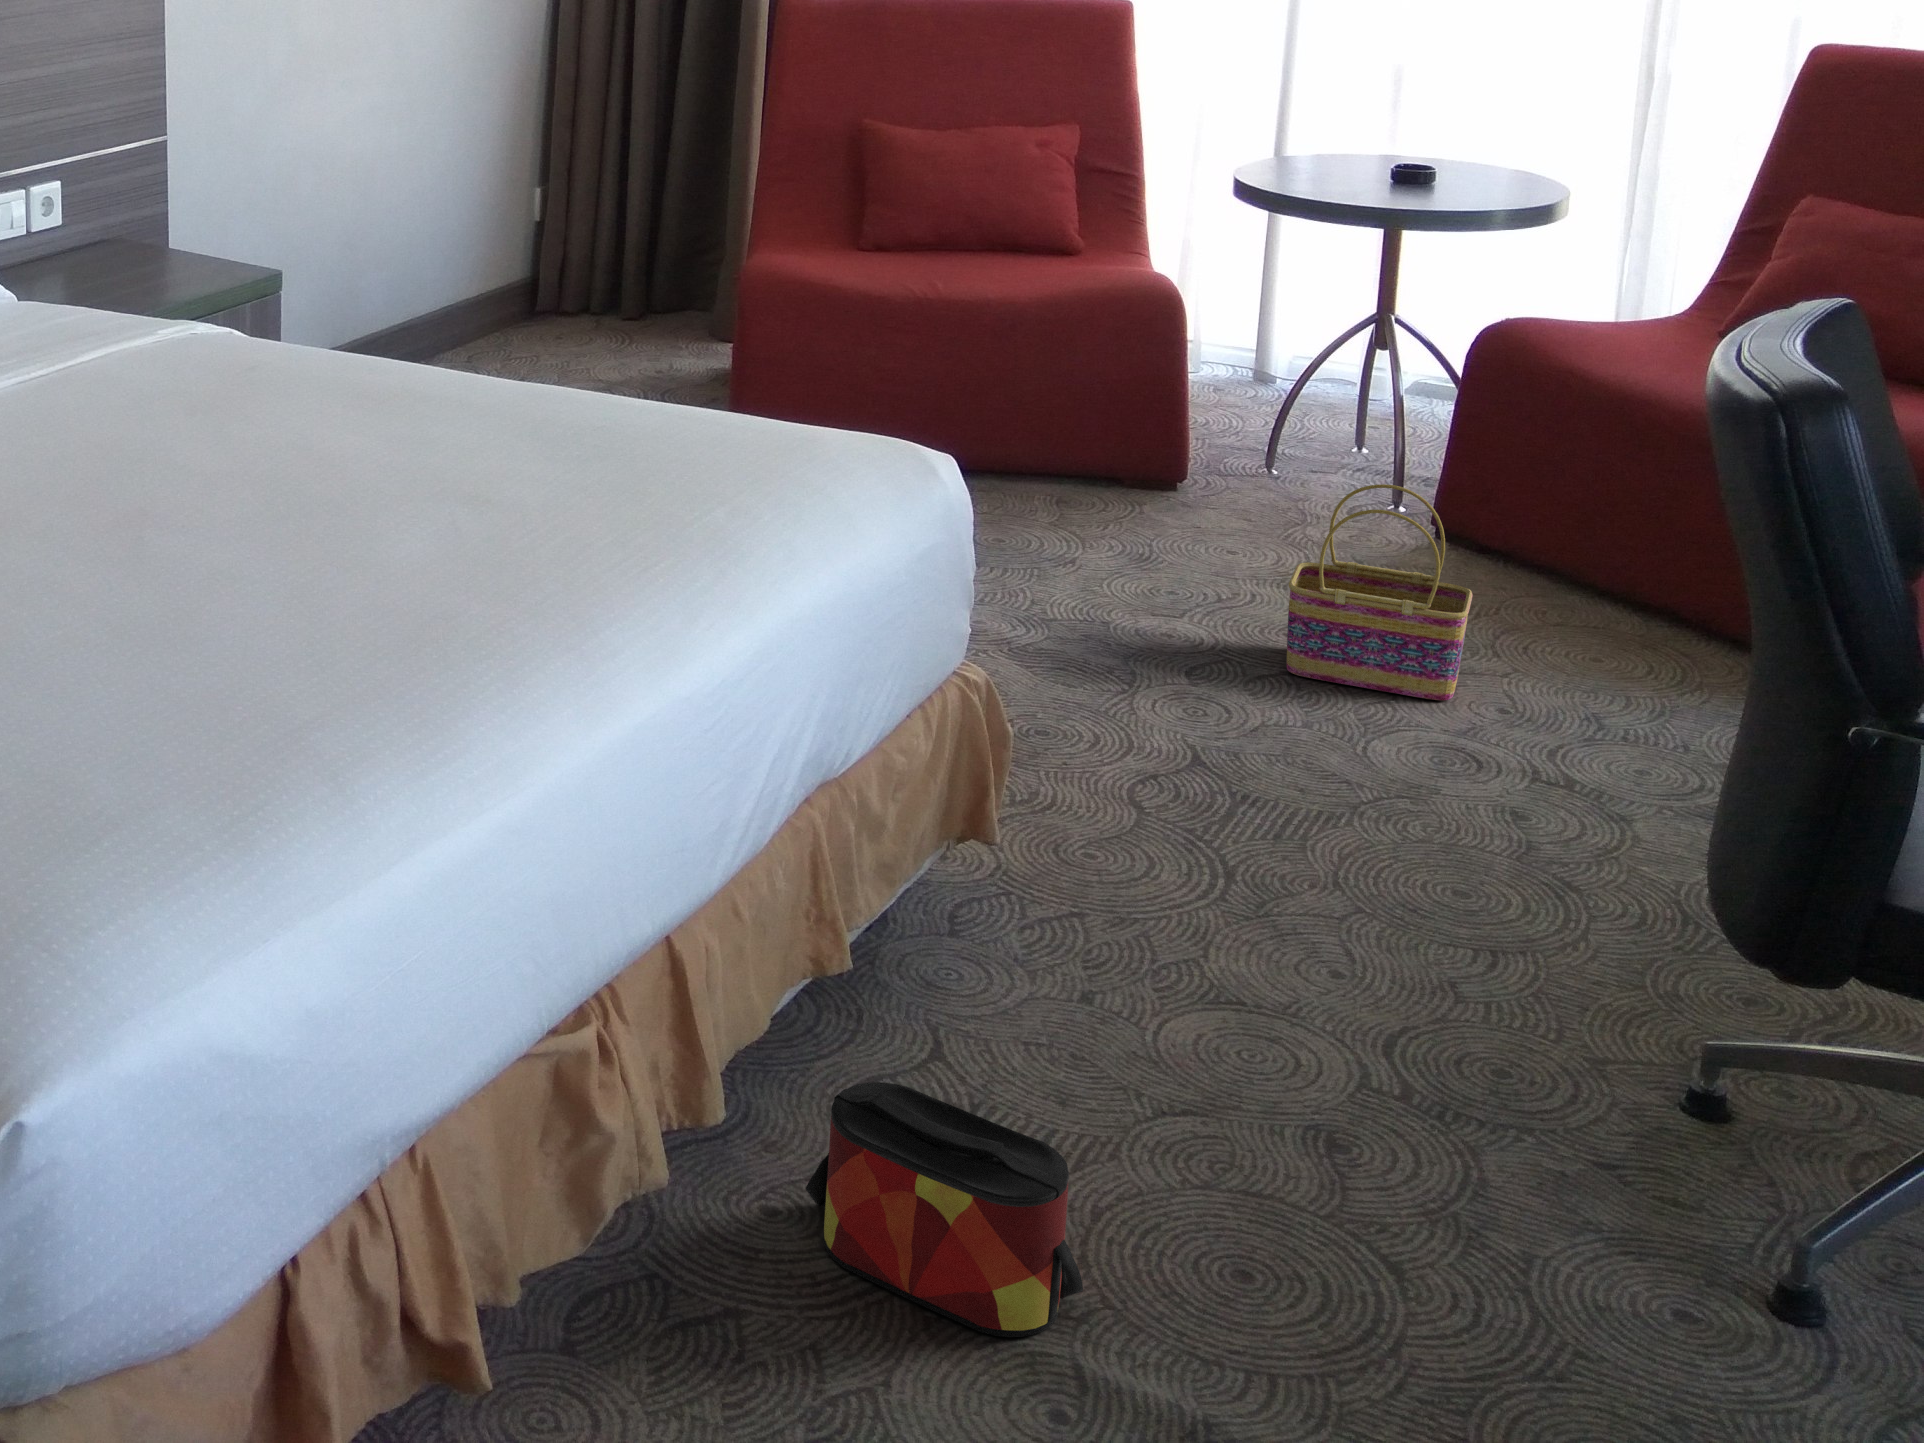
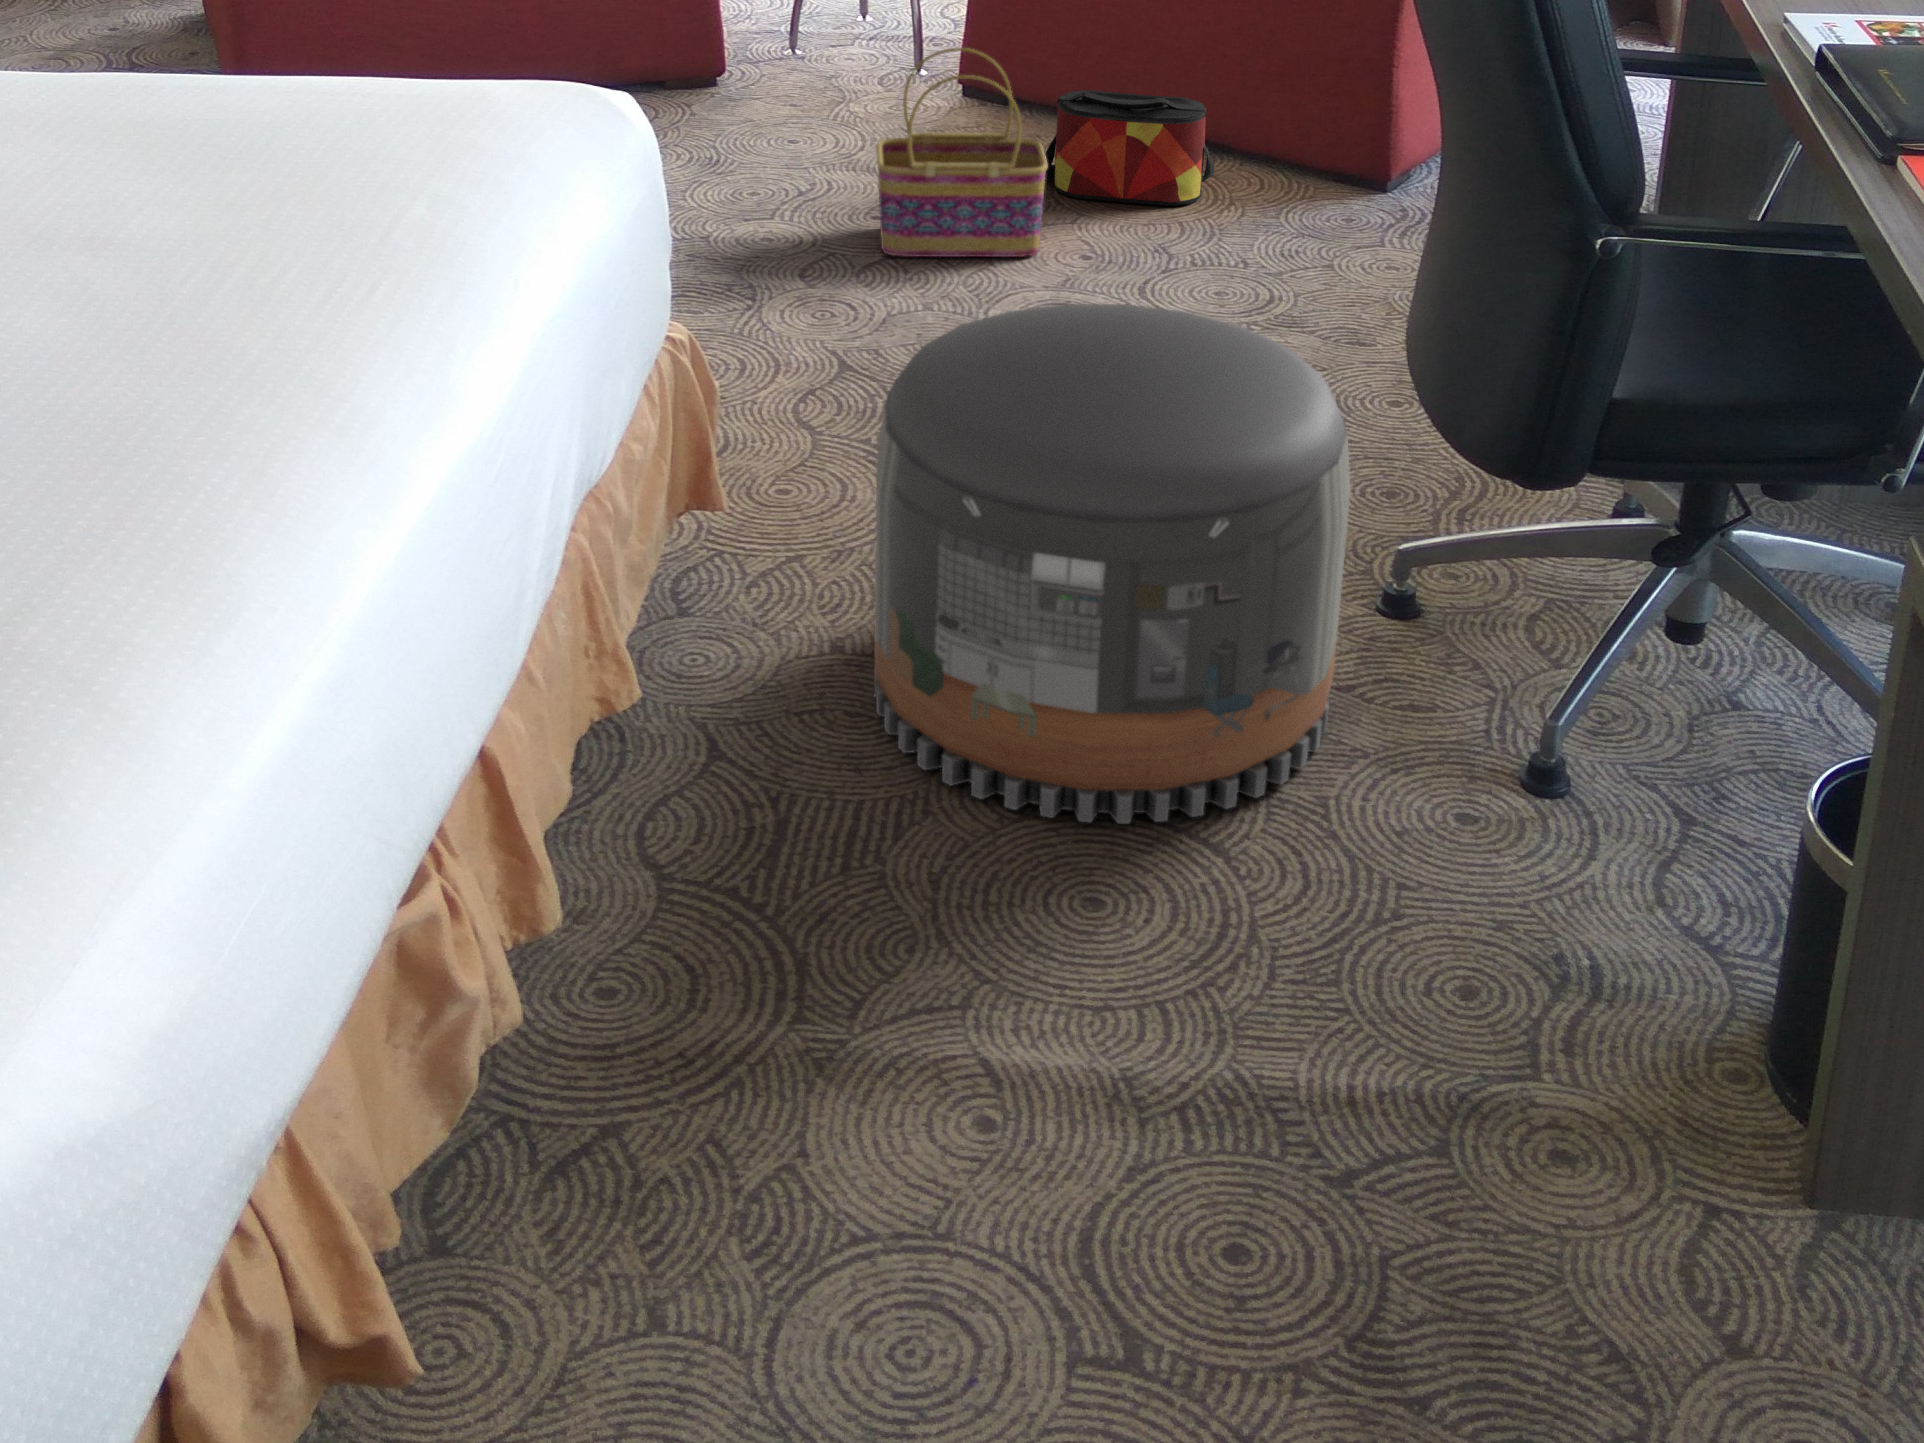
pouf: none [1104,715,1608,1233] -> present [874,304,1350,823]
bag: present [806,1082,1083,1337] -> present [1045,90,1214,206]

